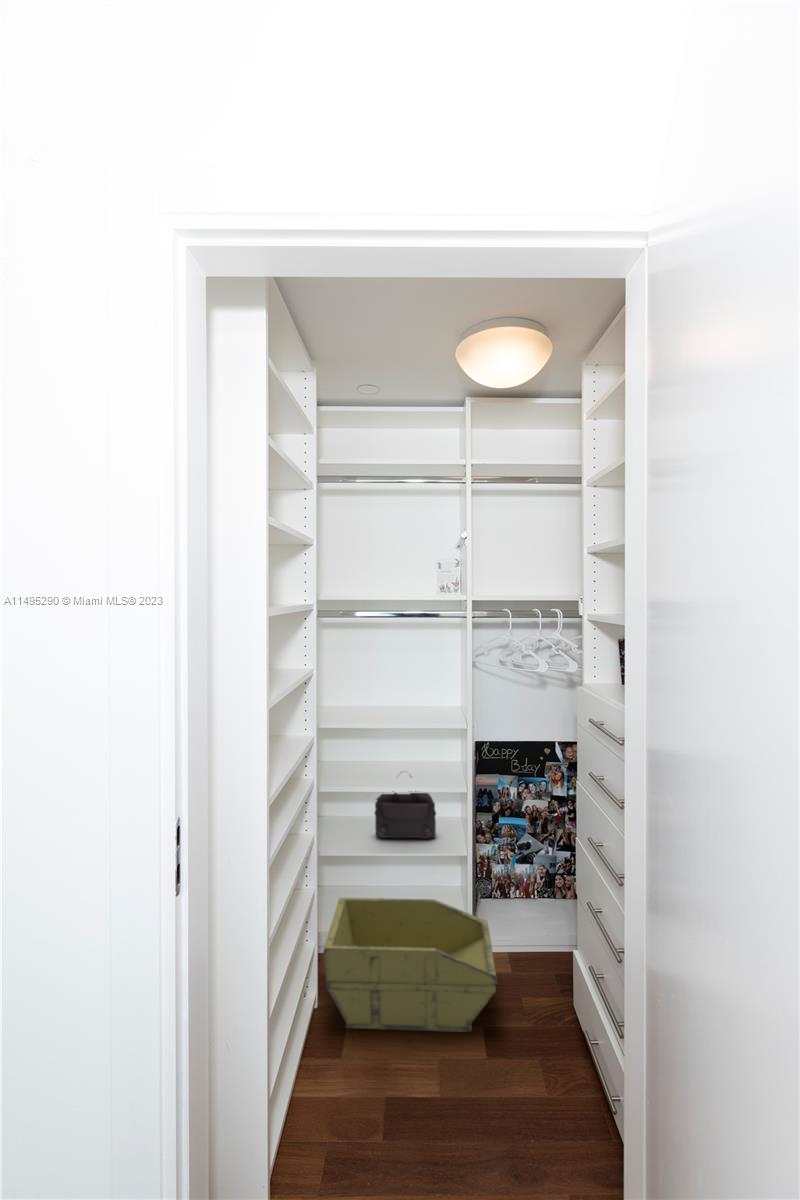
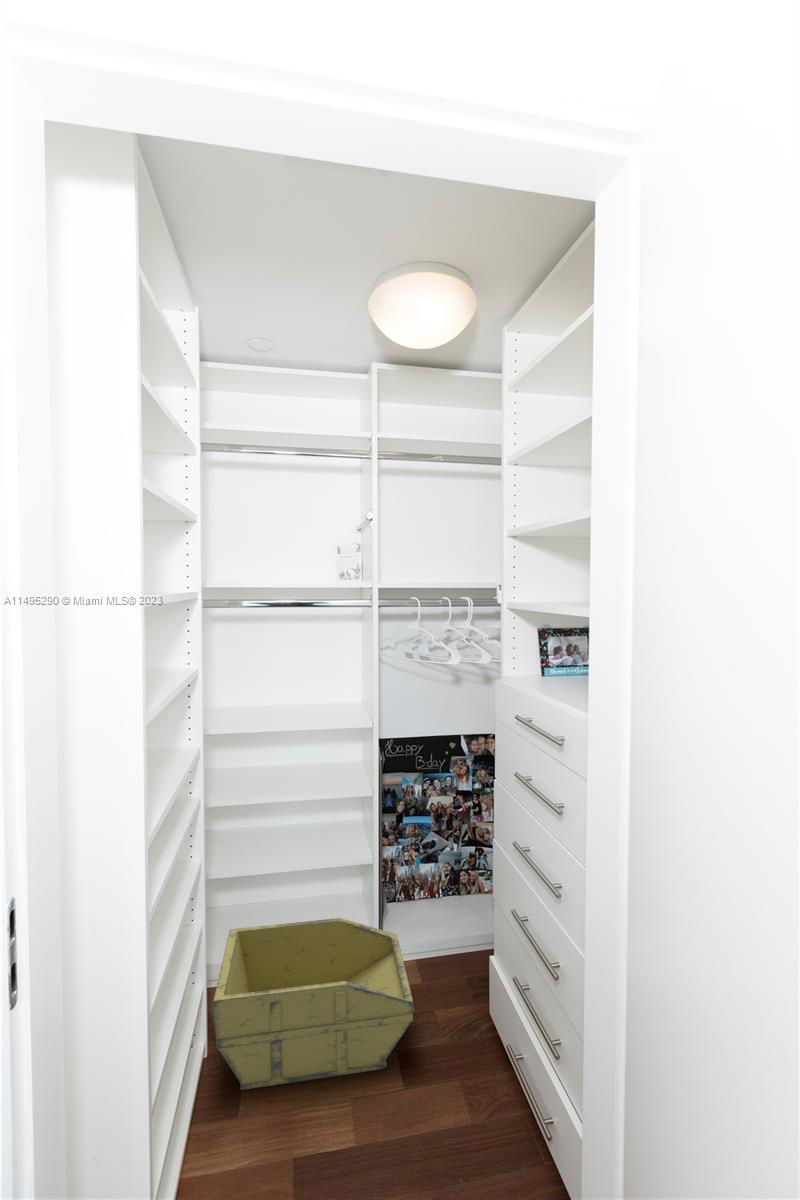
handbag: present [374,791,436,839] -> none [269,776,338,851]

